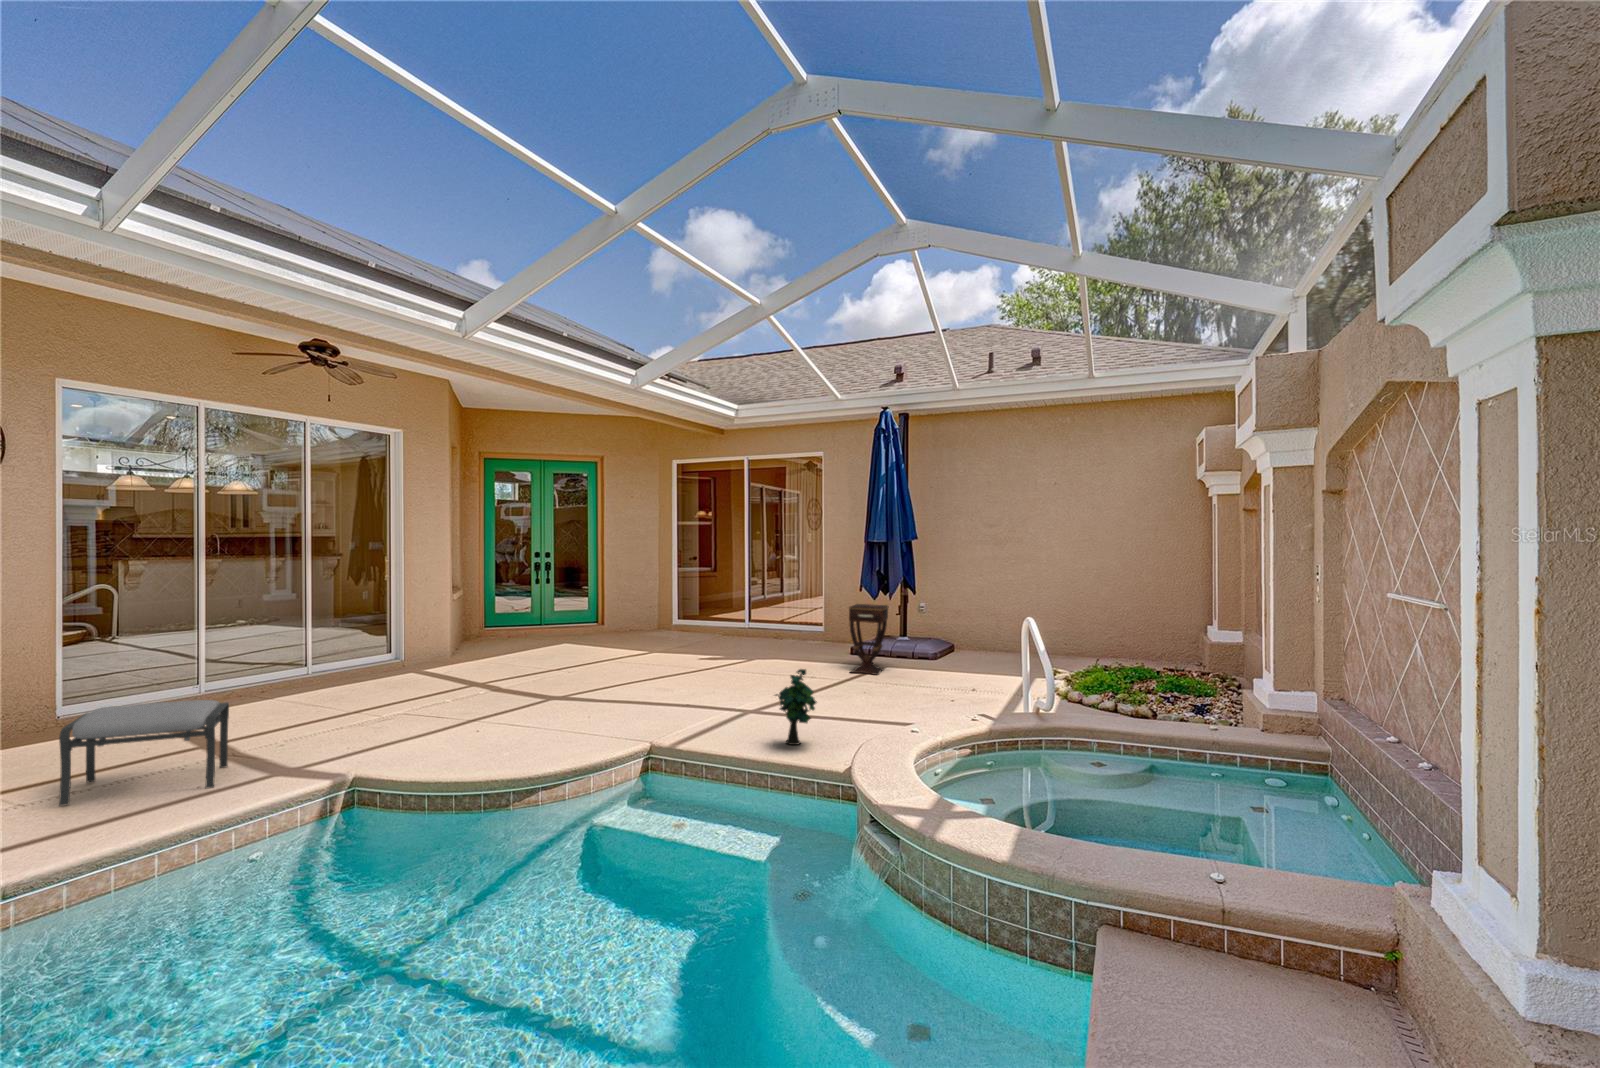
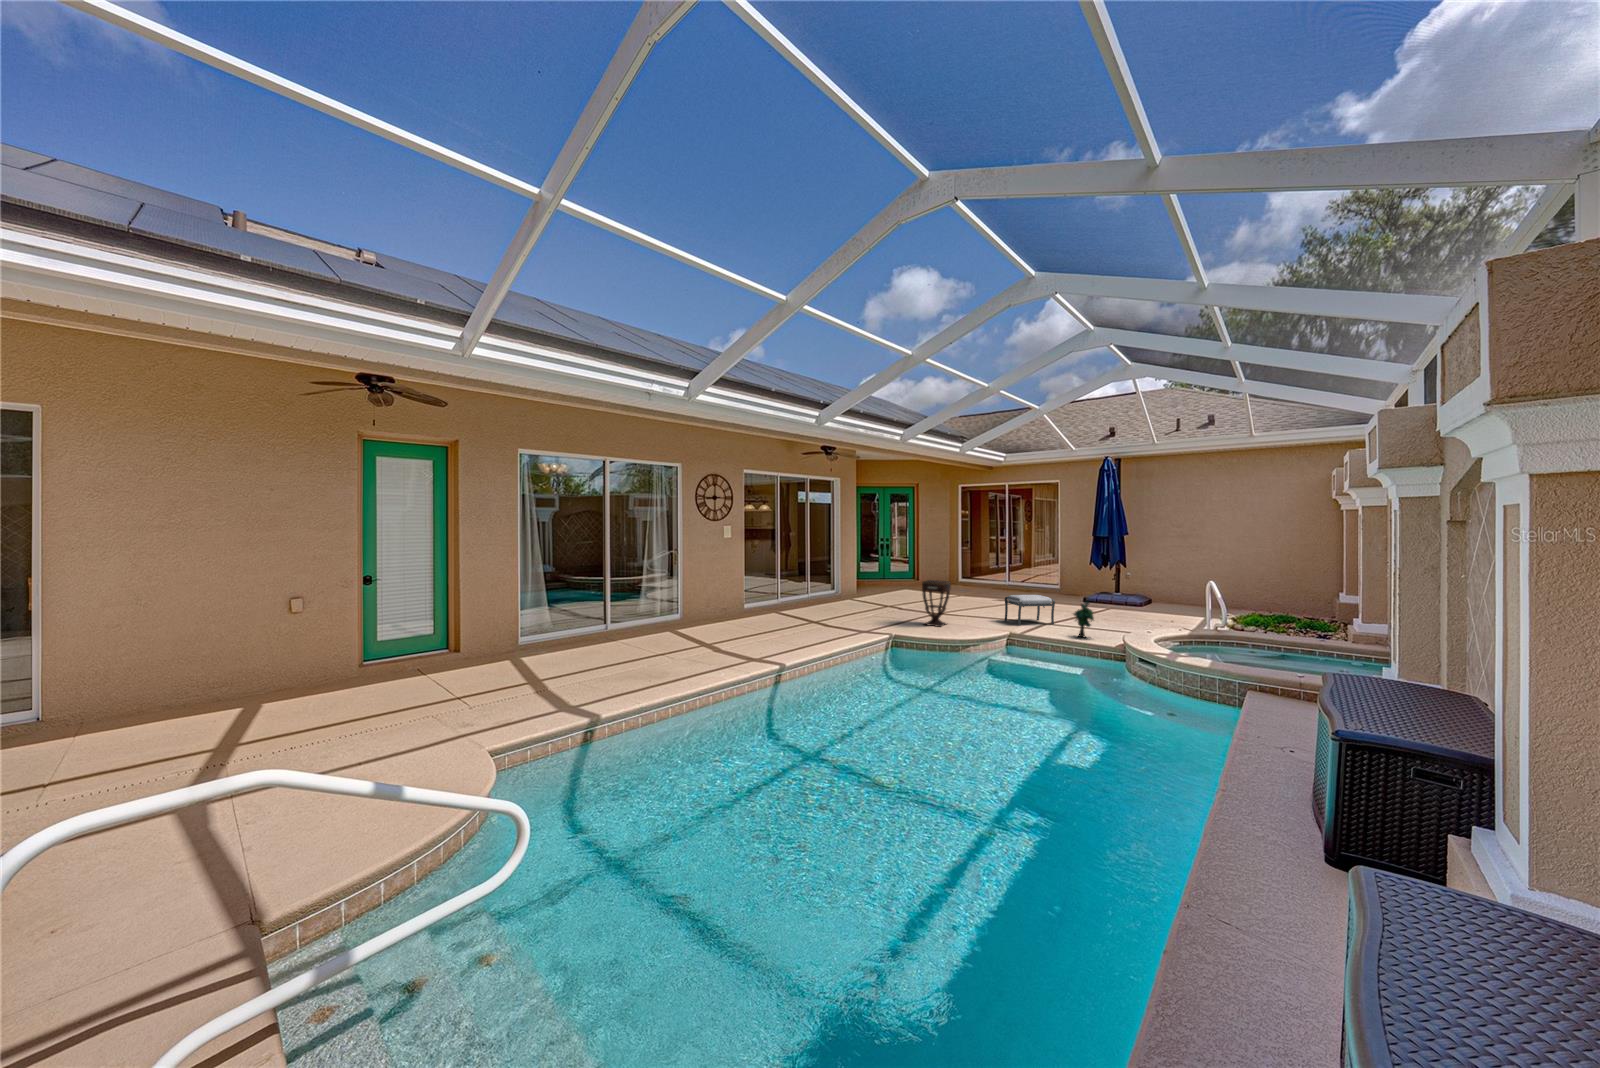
side table: present [849,604,889,675] -> present [922,580,951,627]
ottoman: present [59,700,229,806] -> present [1004,595,1055,625]

